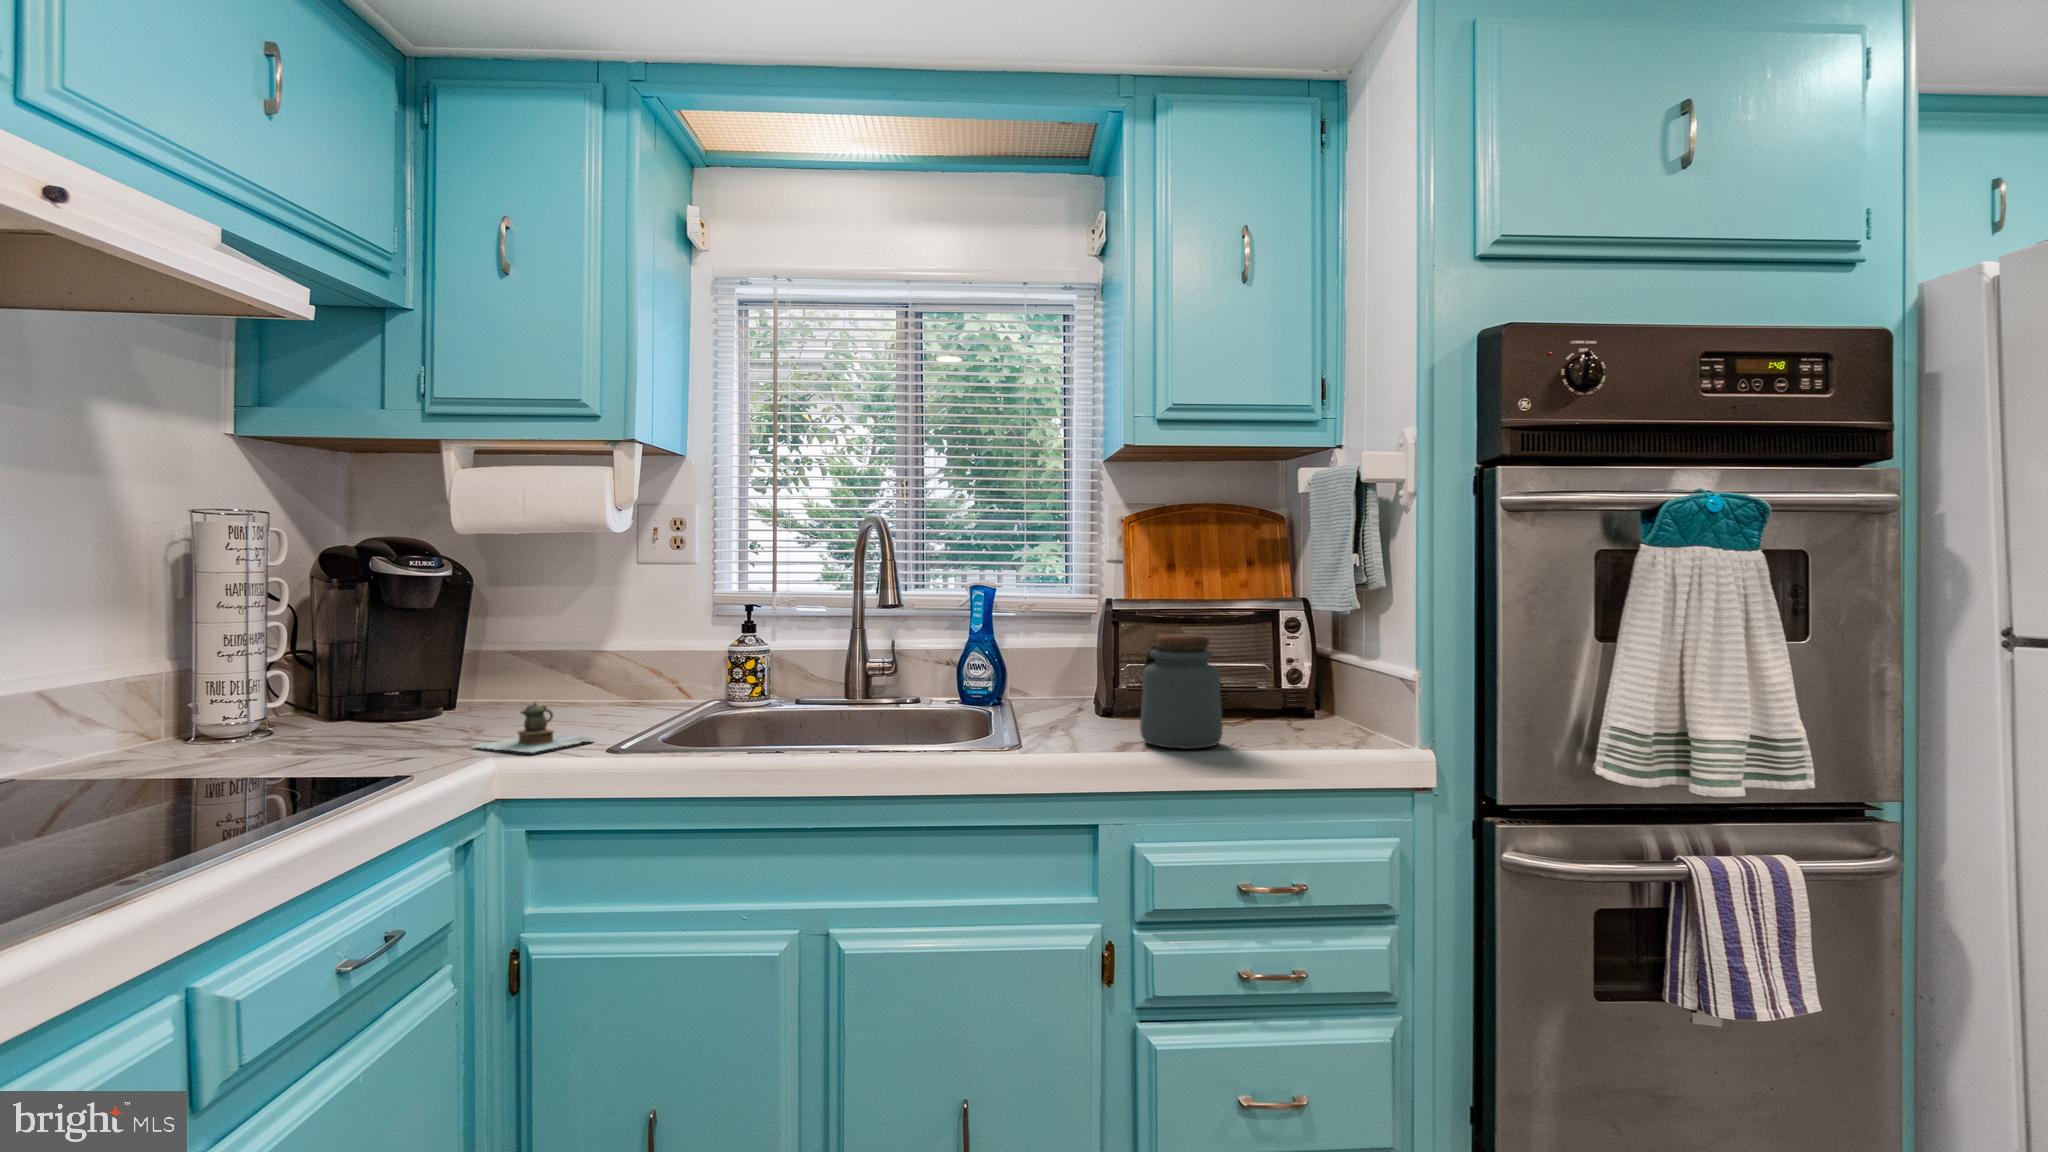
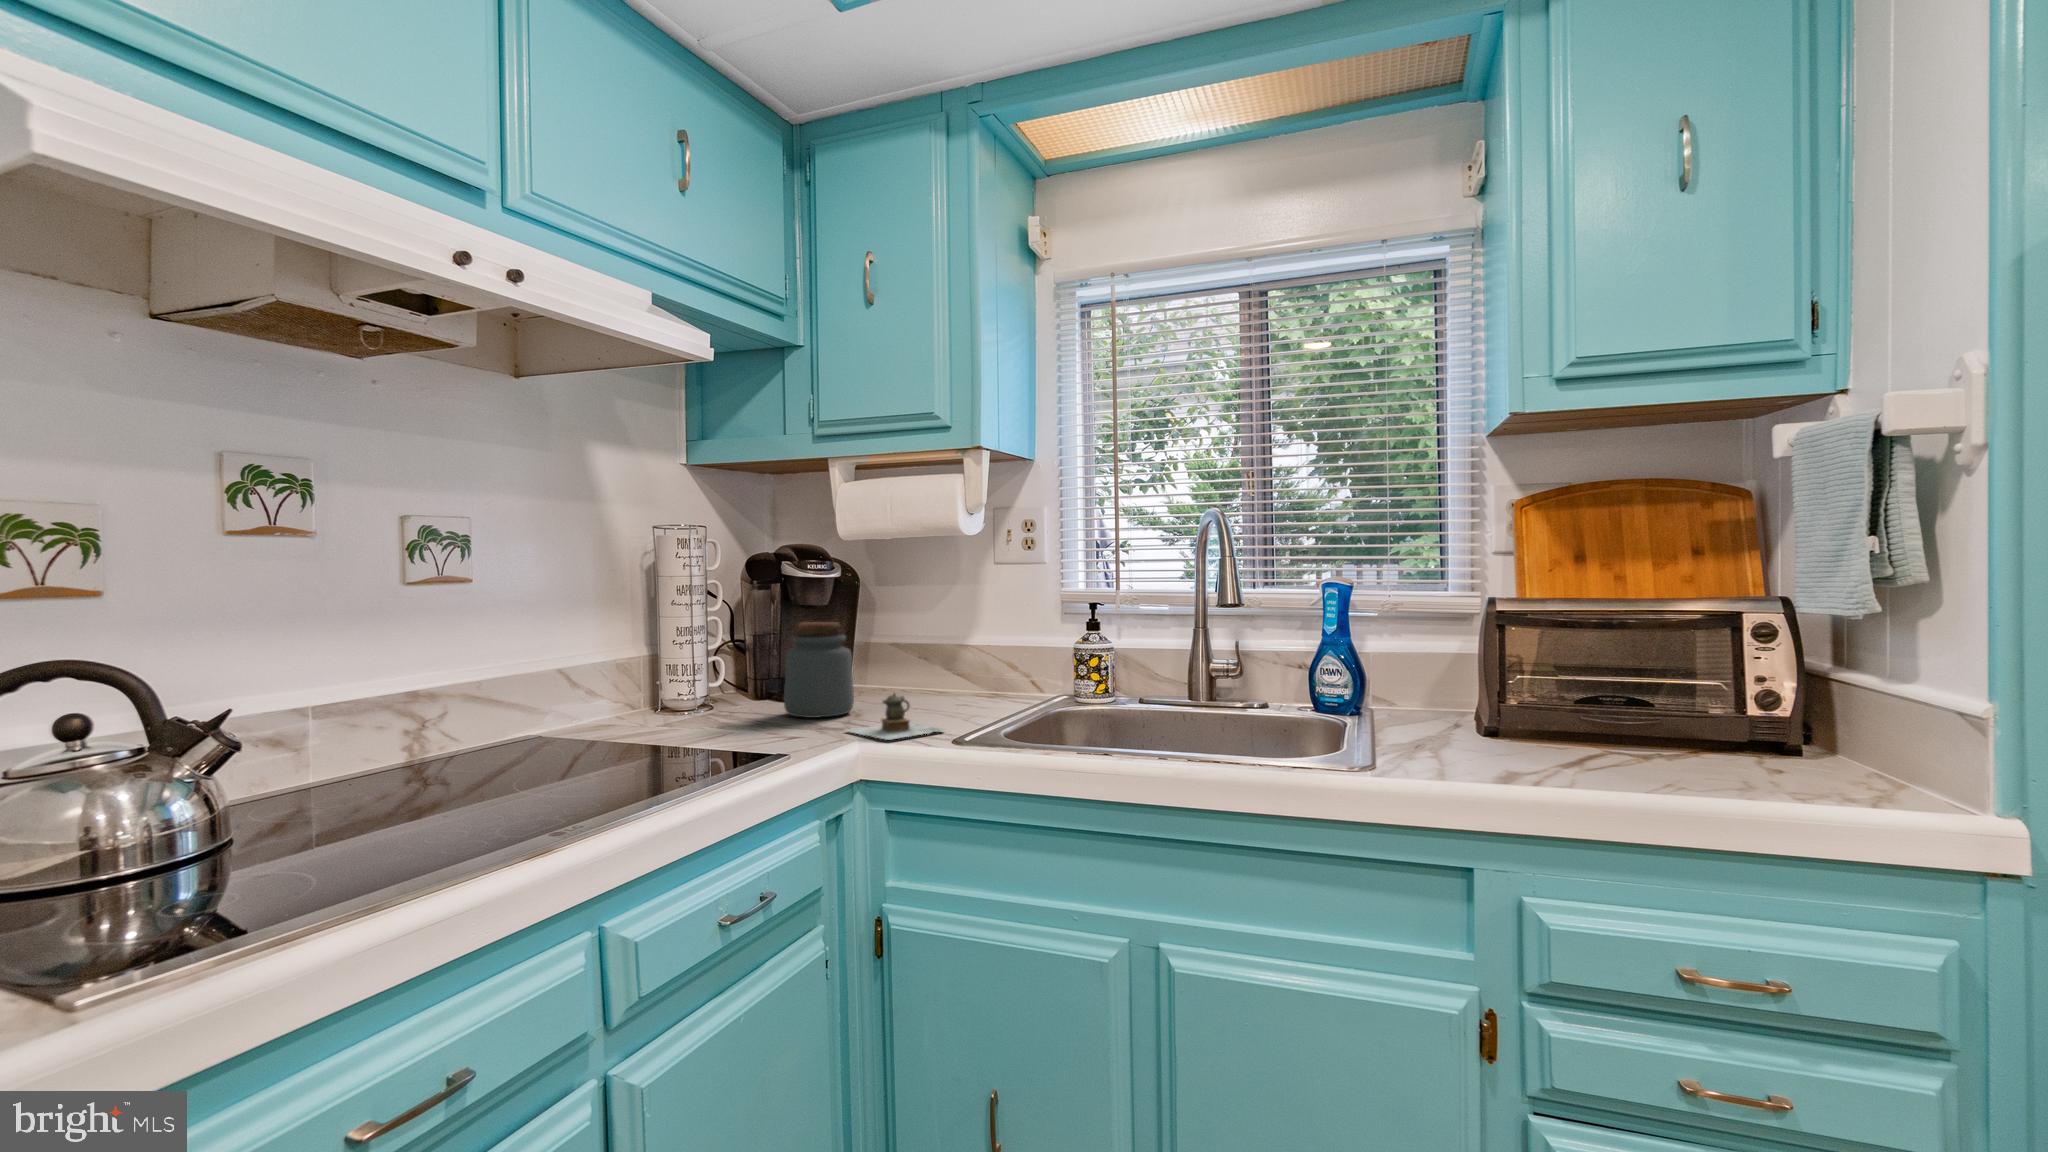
jar: present [1140,634,1223,749] -> present [784,622,854,718]

